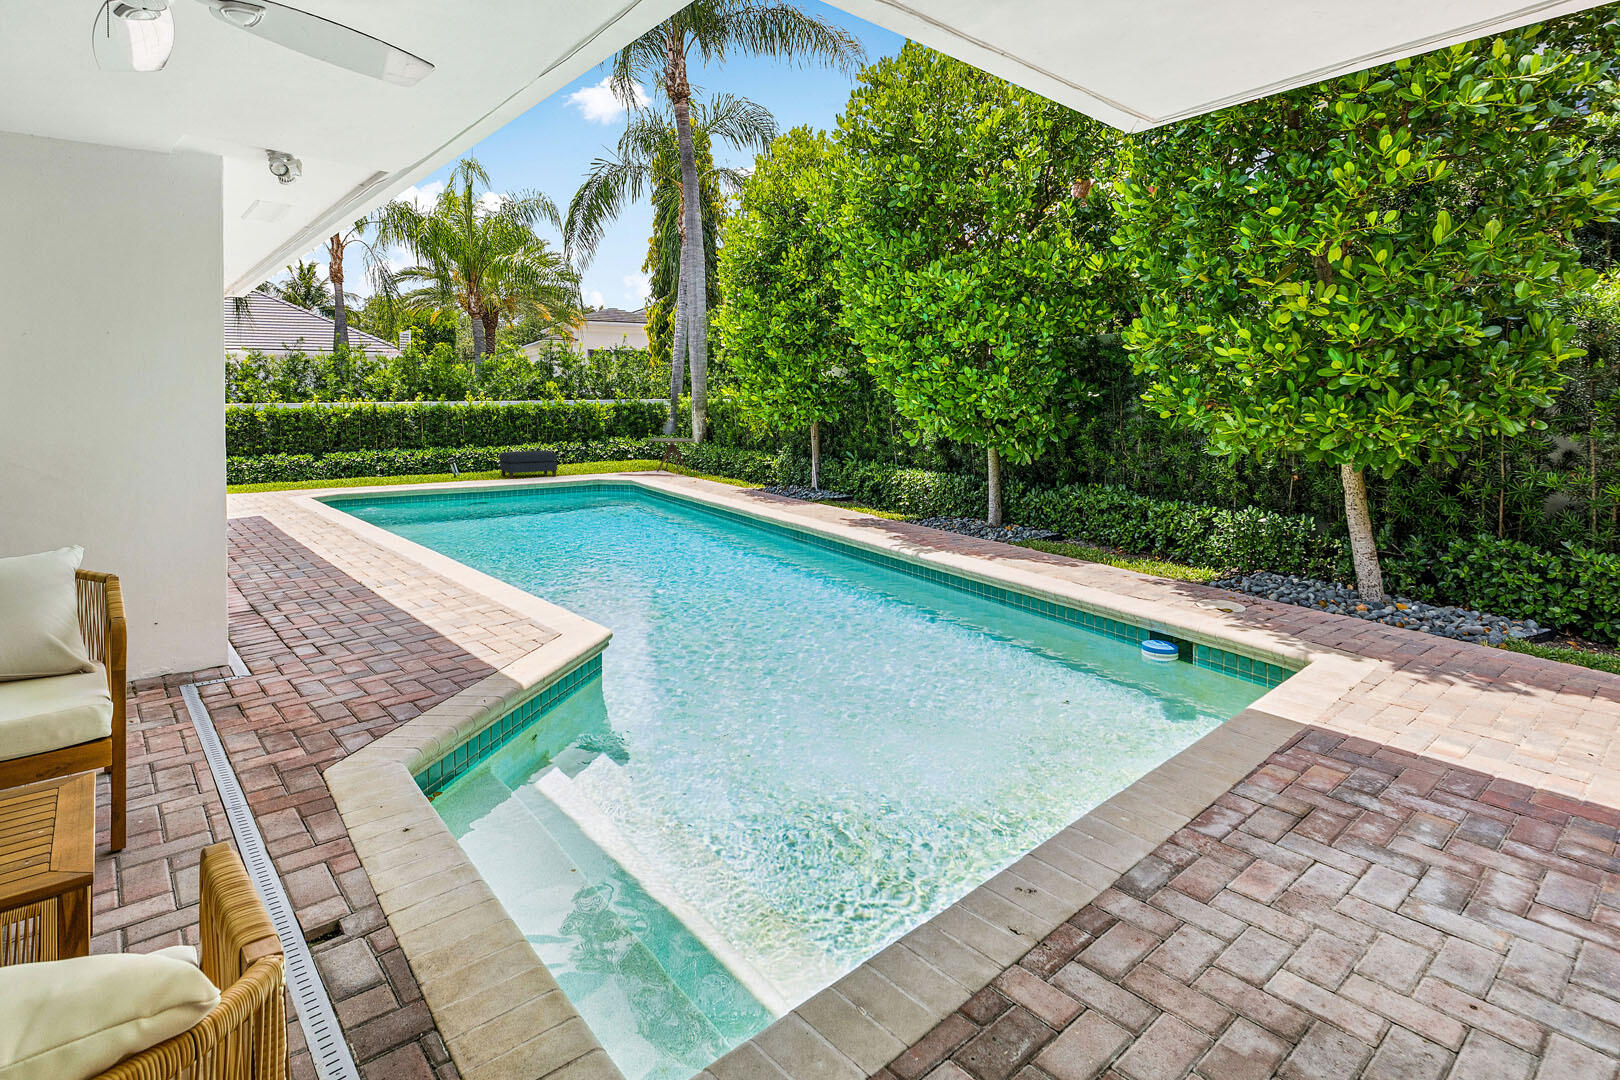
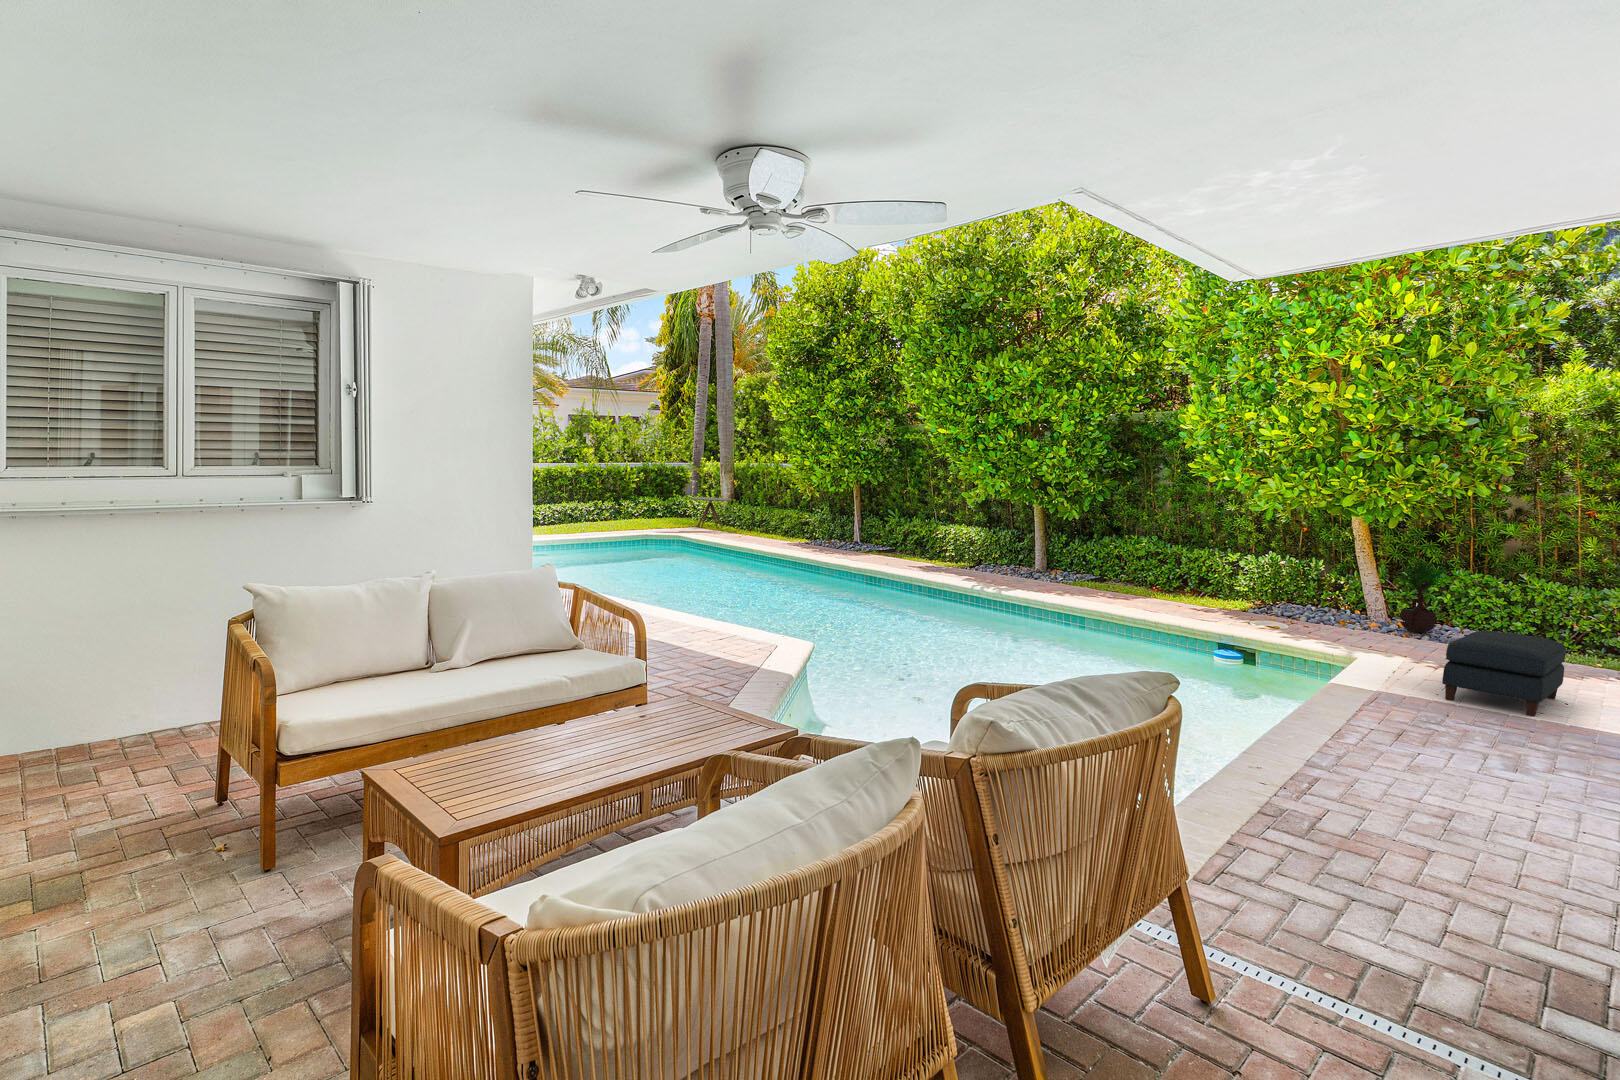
ottoman: present [499,451,557,479] -> present [1442,630,1566,717]
potted tree: none [1390,514,1467,616] -> present [1398,560,1446,633]

